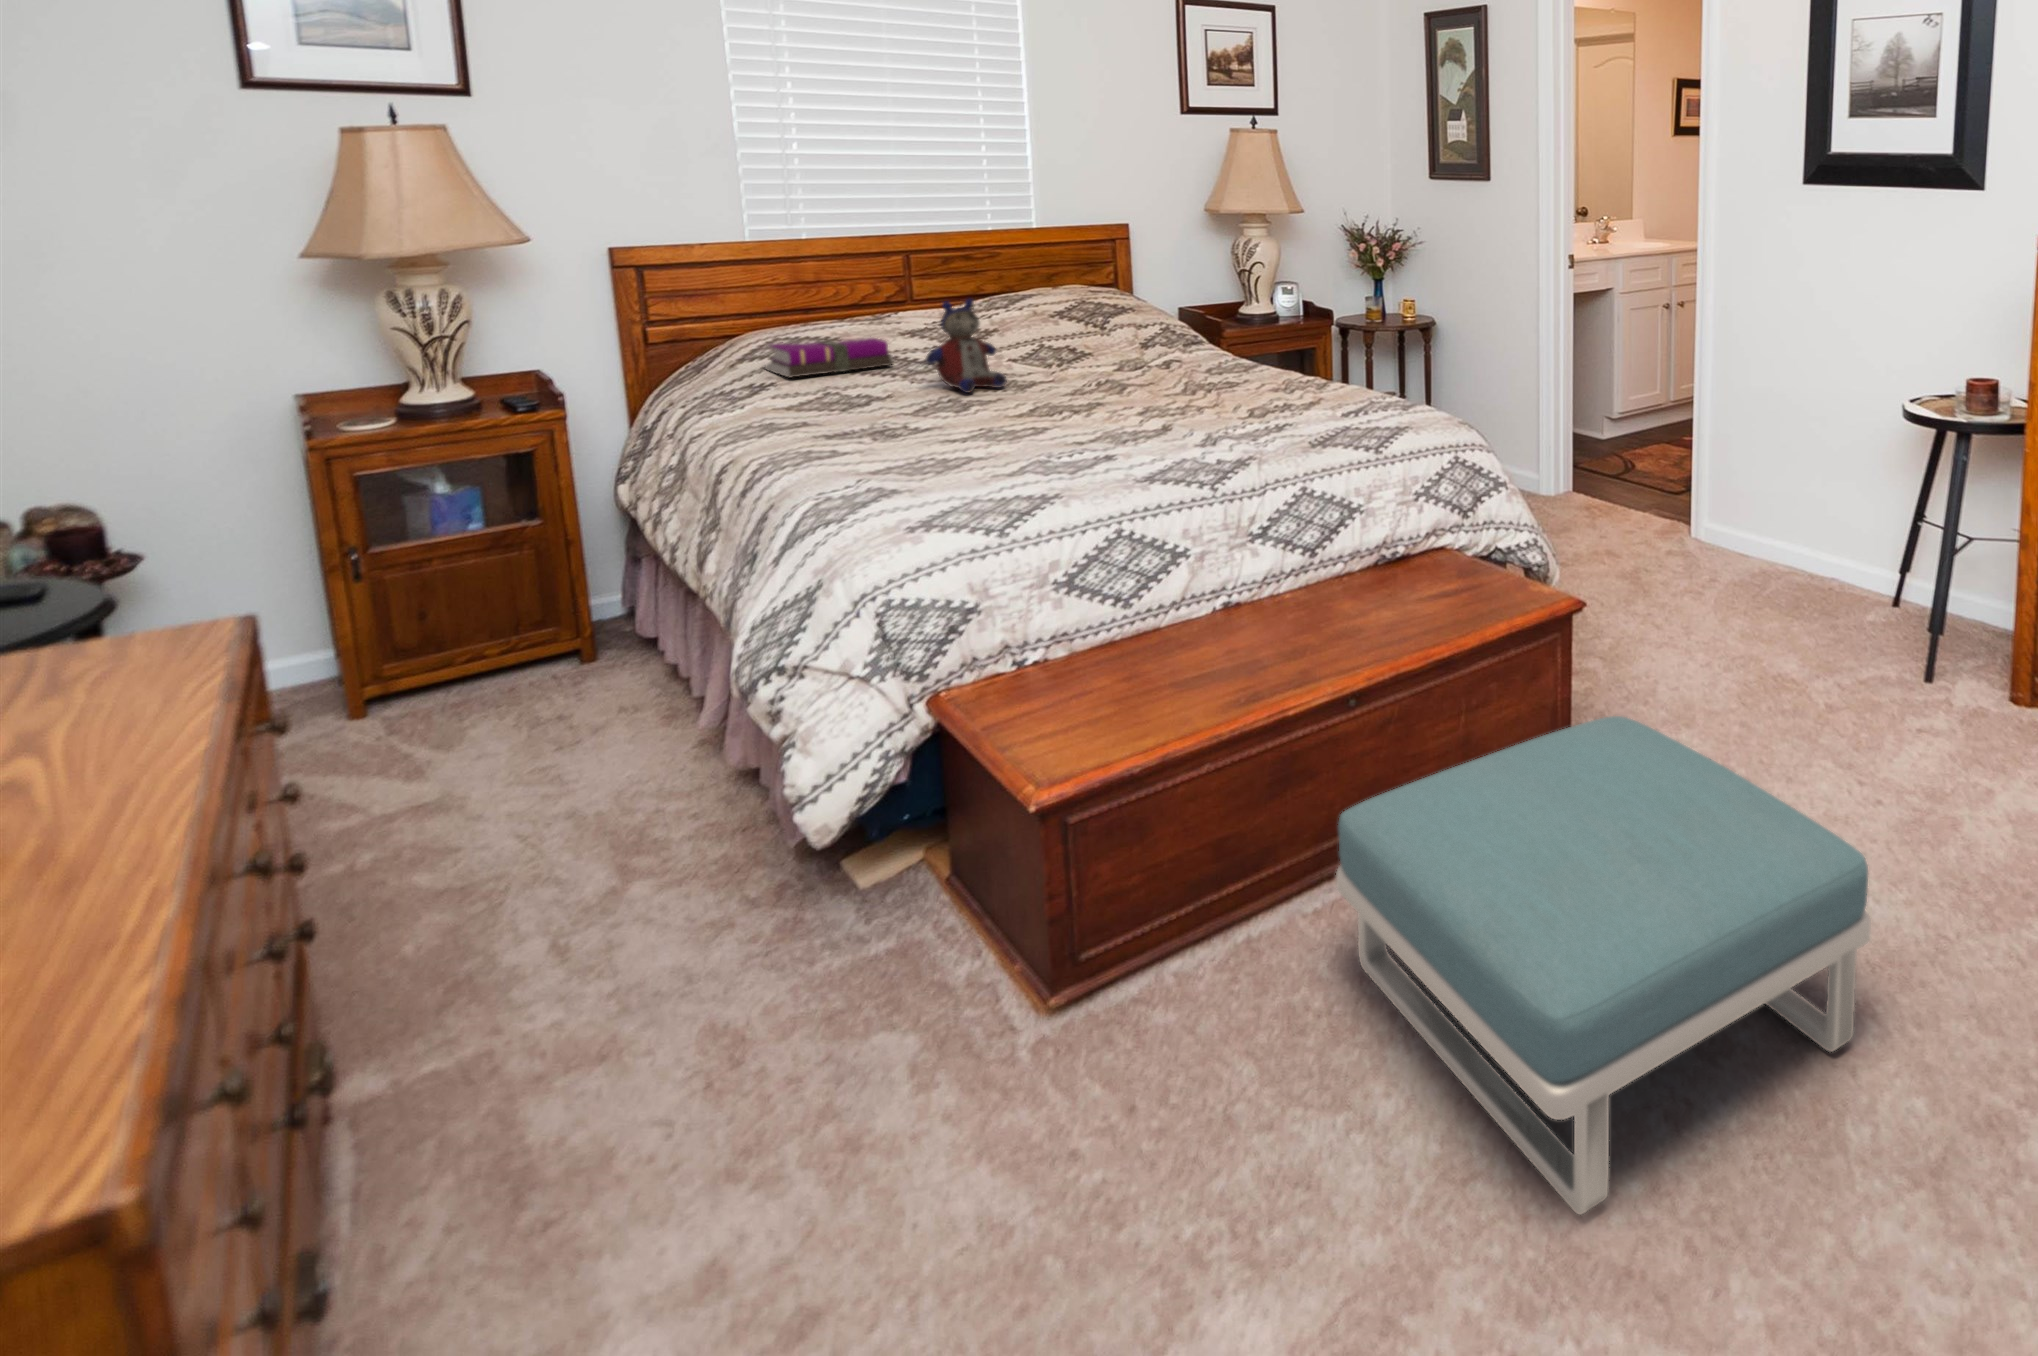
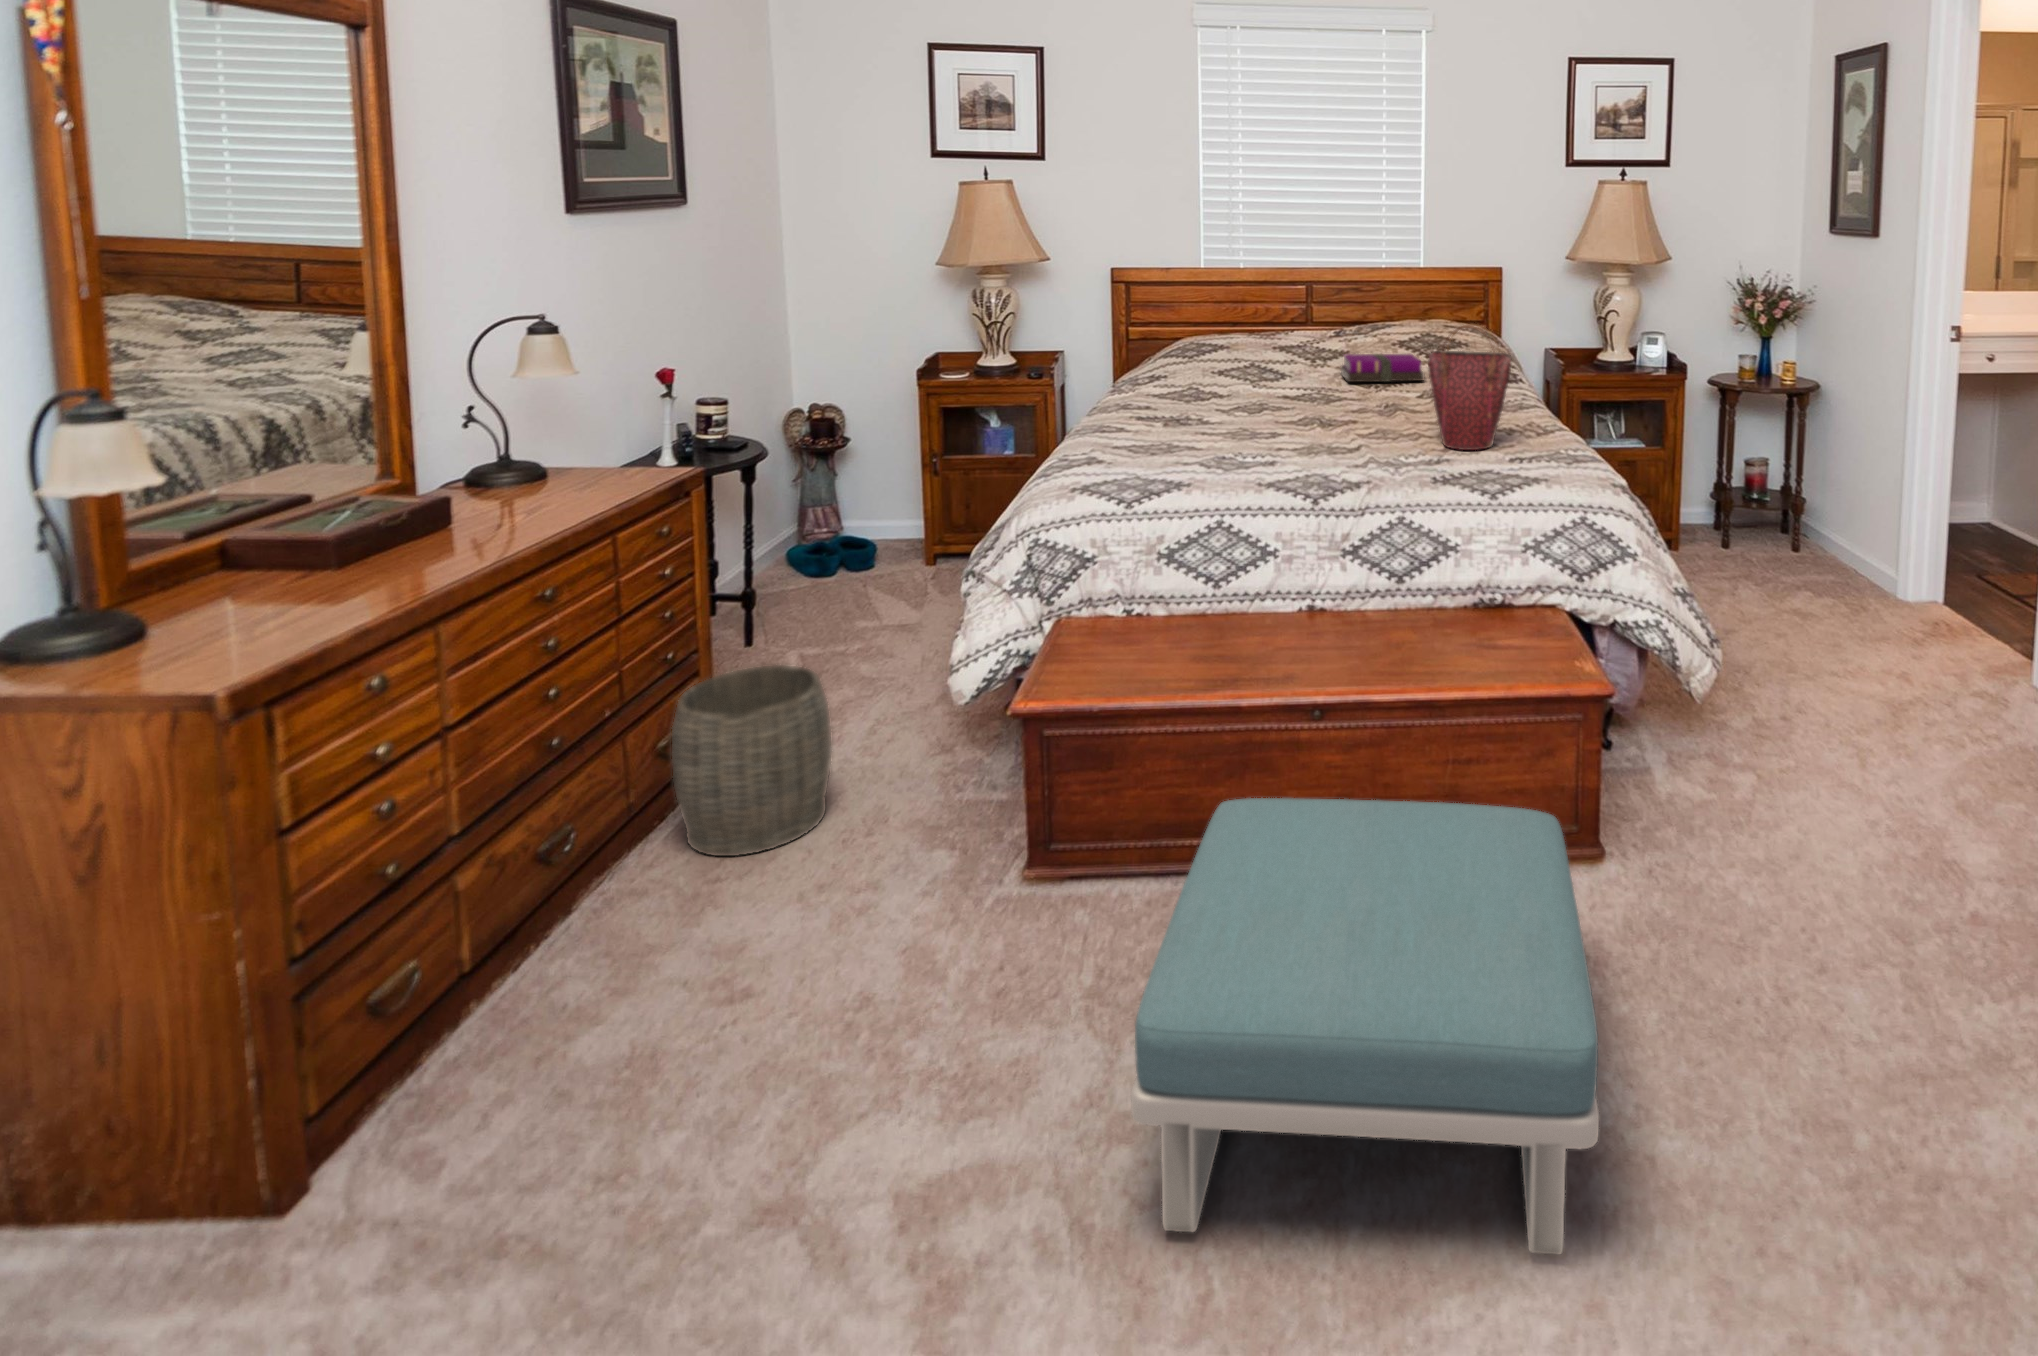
handbag: none [1228,279,1317,413] -> present [1428,324,1512,450]
stuffed bear: present [926,299,1006,393] -> none [1244,323,1304,399]
notebook: present [765,338,894,378] -> present [1341,354,1424,382]
woven basket: none [317,883,624,1234] -> present [672,665,831,856]

